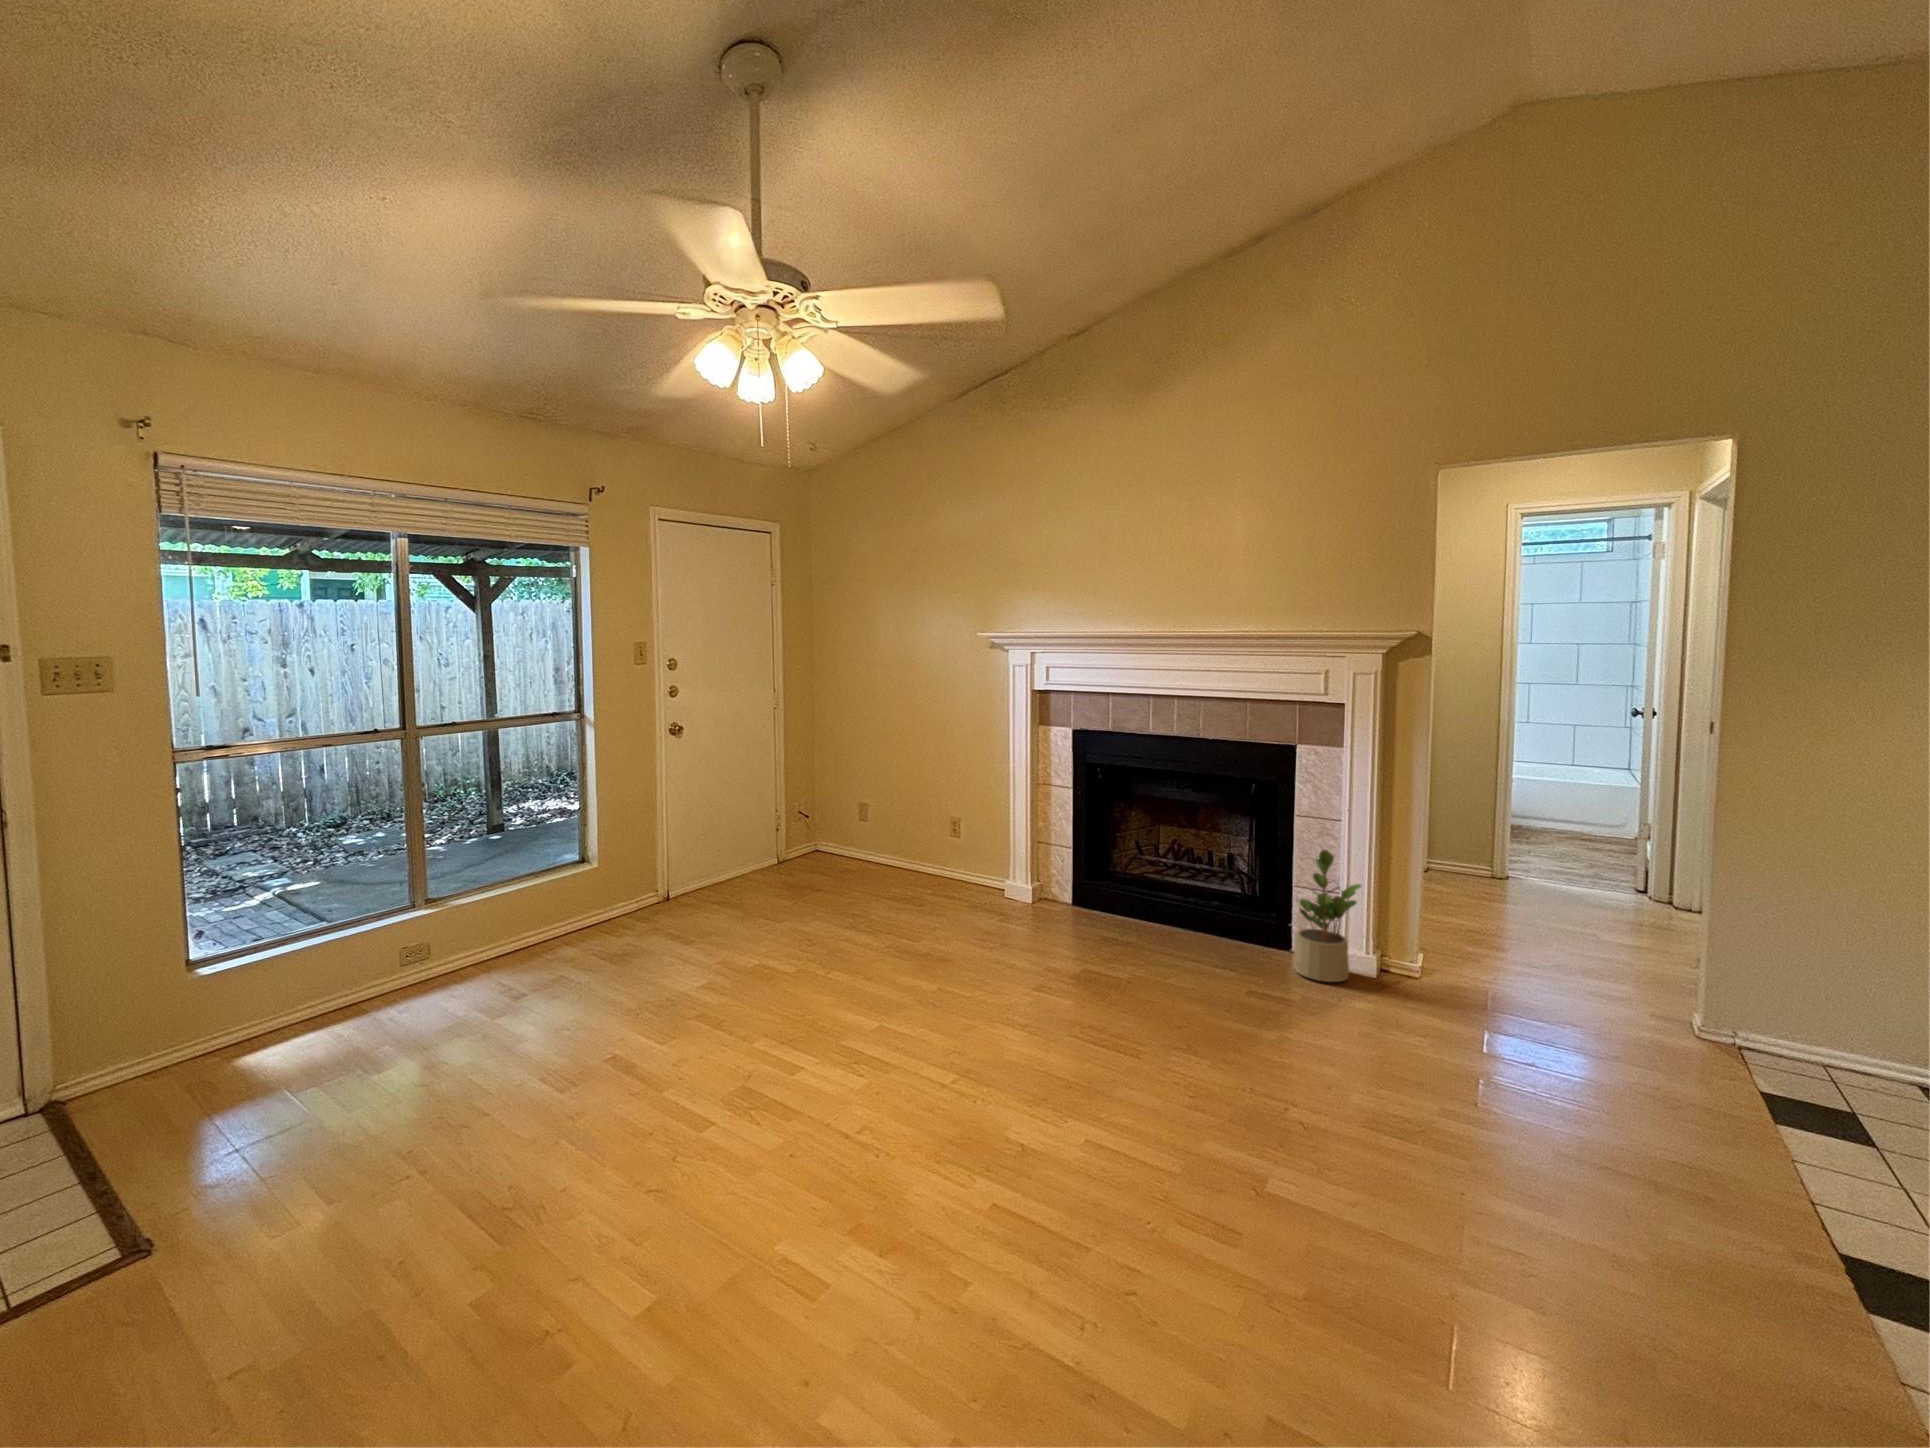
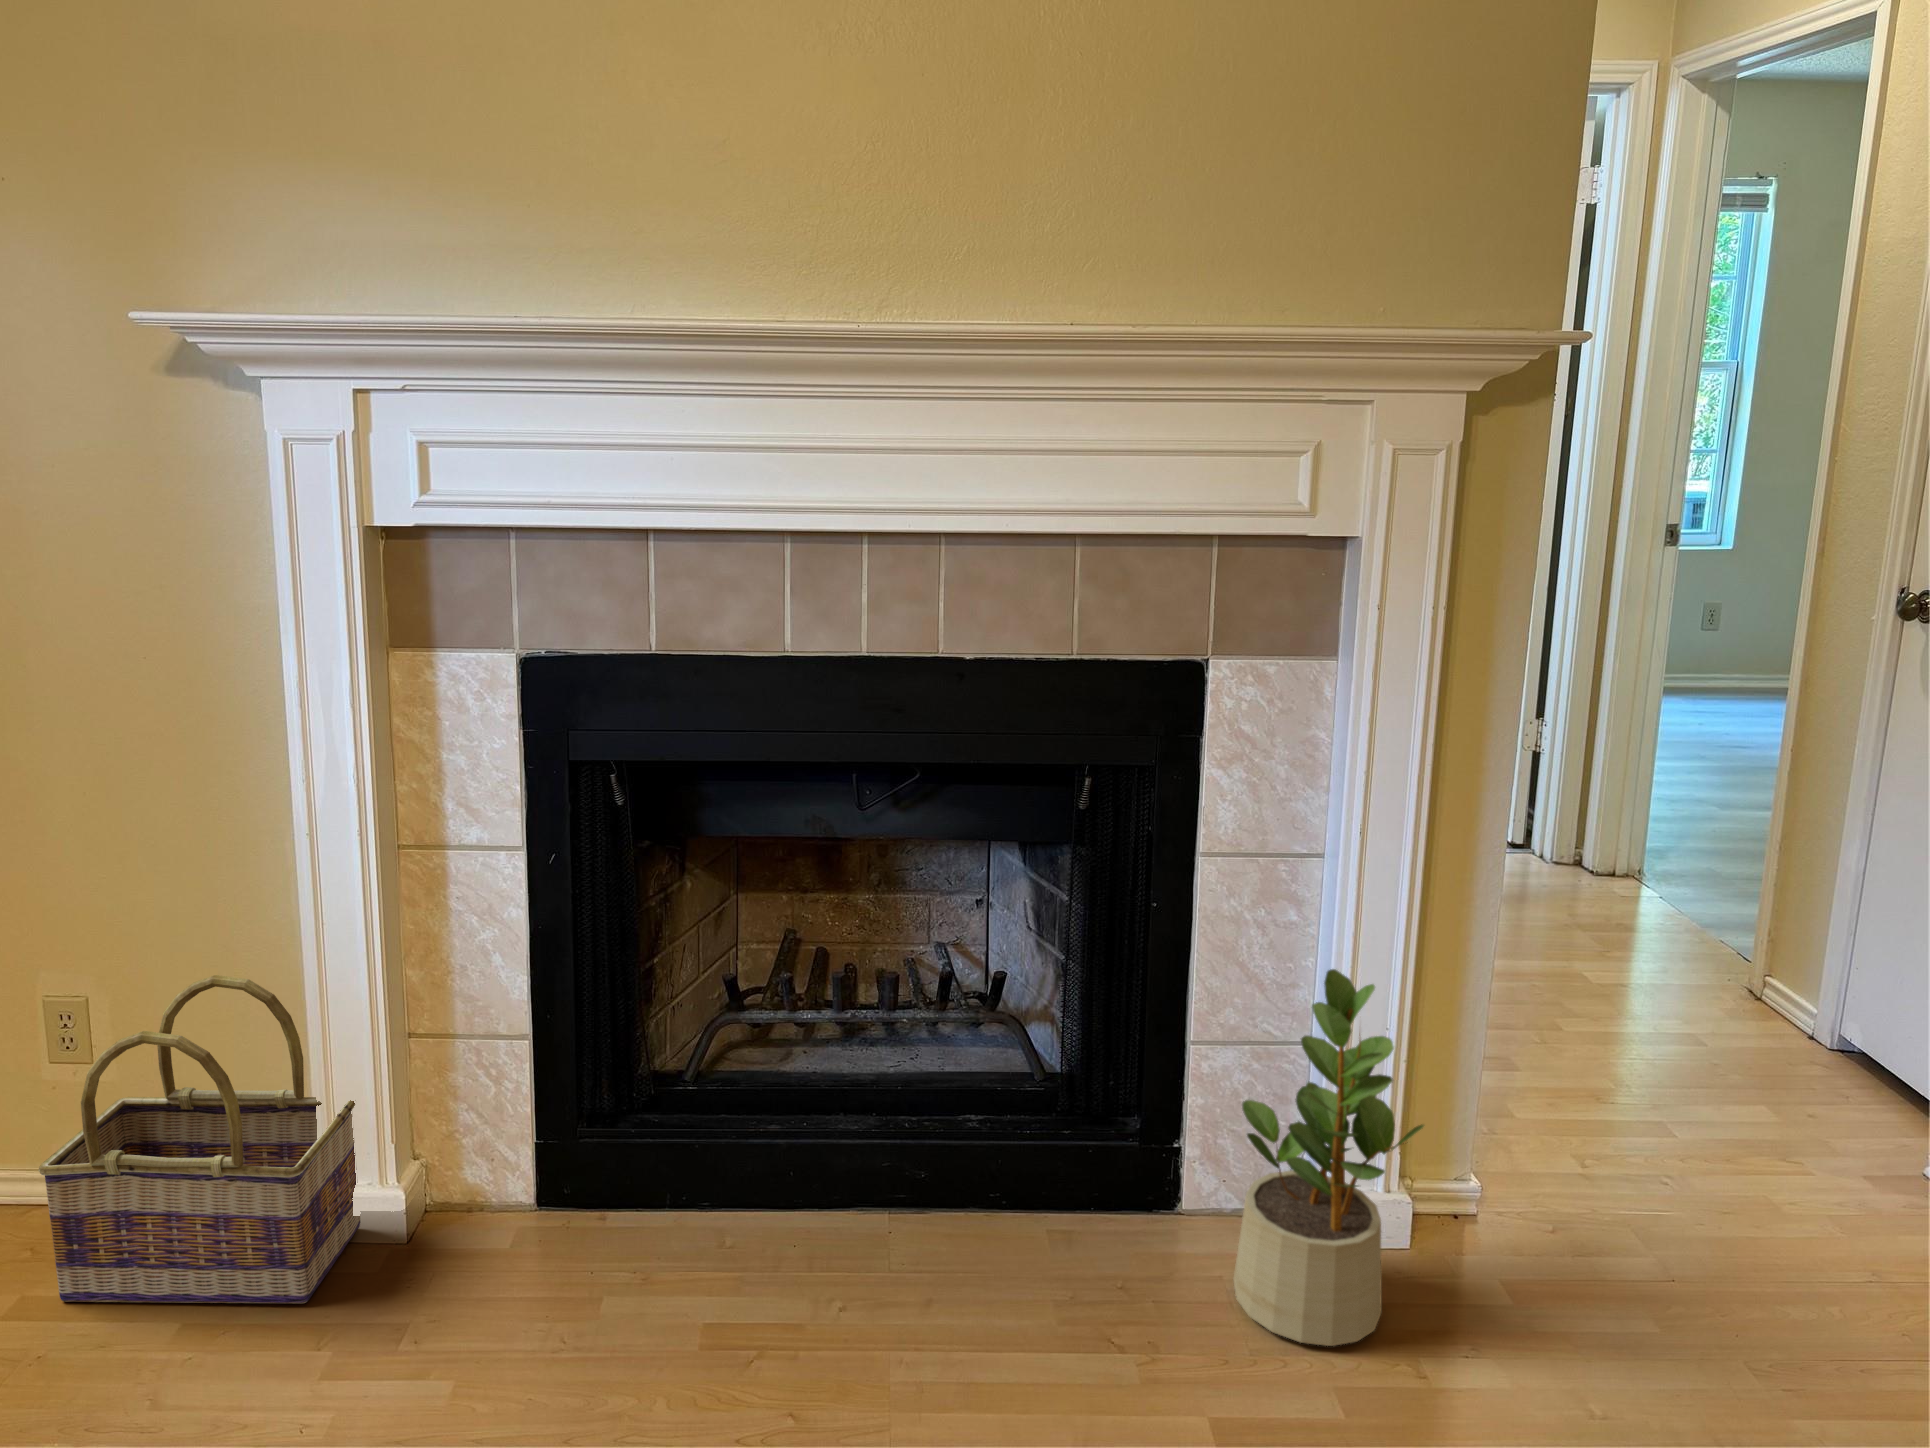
basket: none [940,816,1019,908] -> present [38,975,360,1303]

